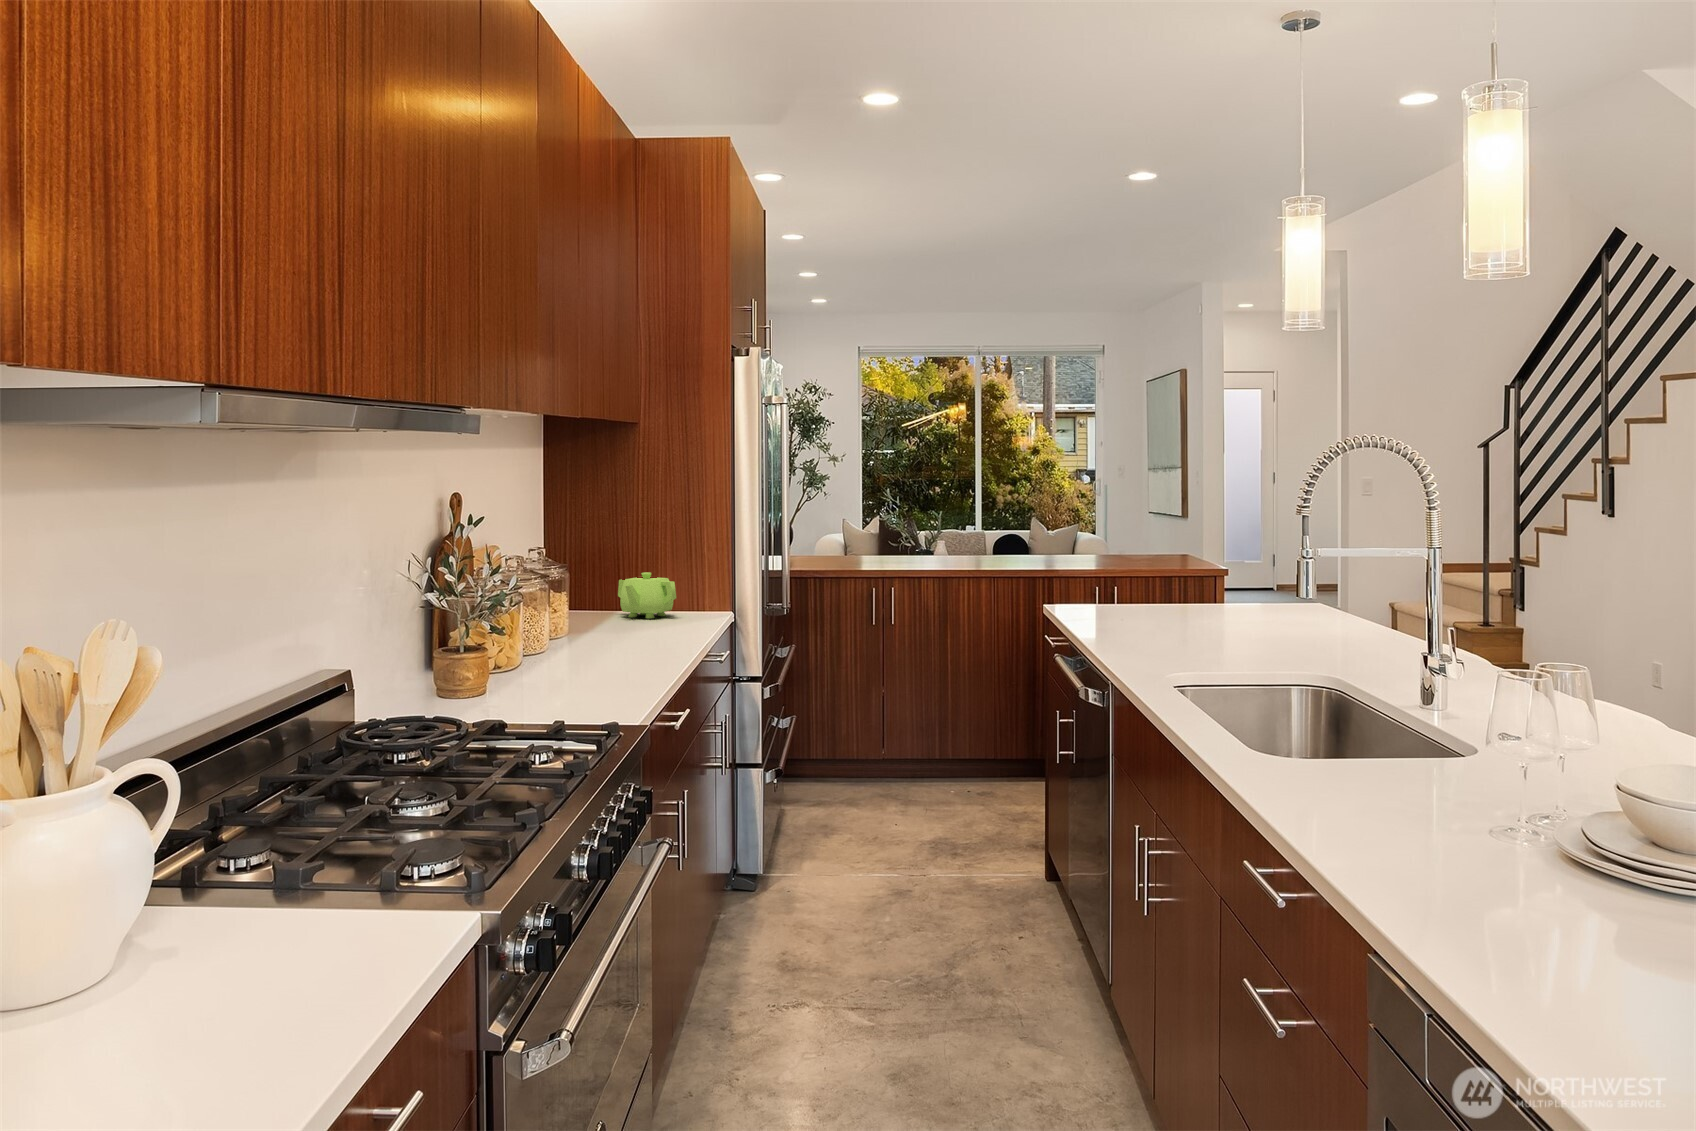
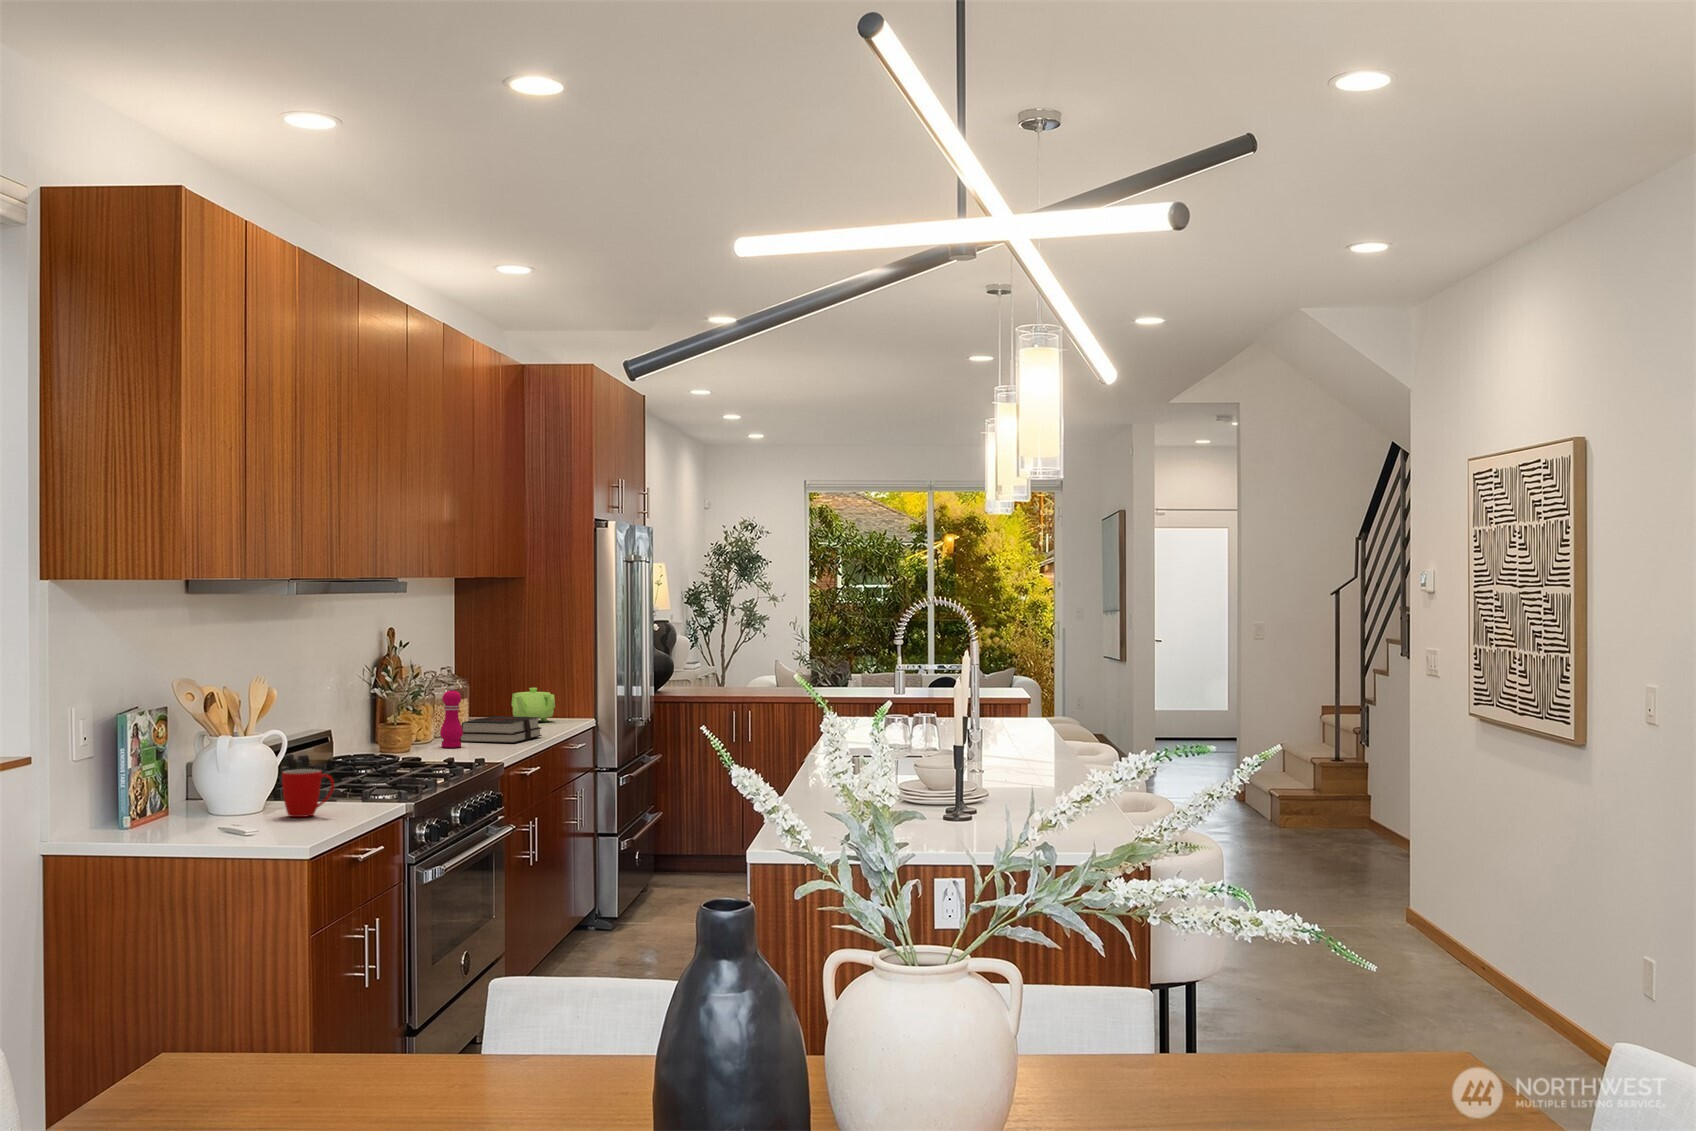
pepper mill: none [533,585,567,678] -> present [440,686,463,748]
hardback book: none [559,620,674,664] -> present [460,716,542,743]
mug: none [175,854,309,985] -> present [282,769,334,817]

